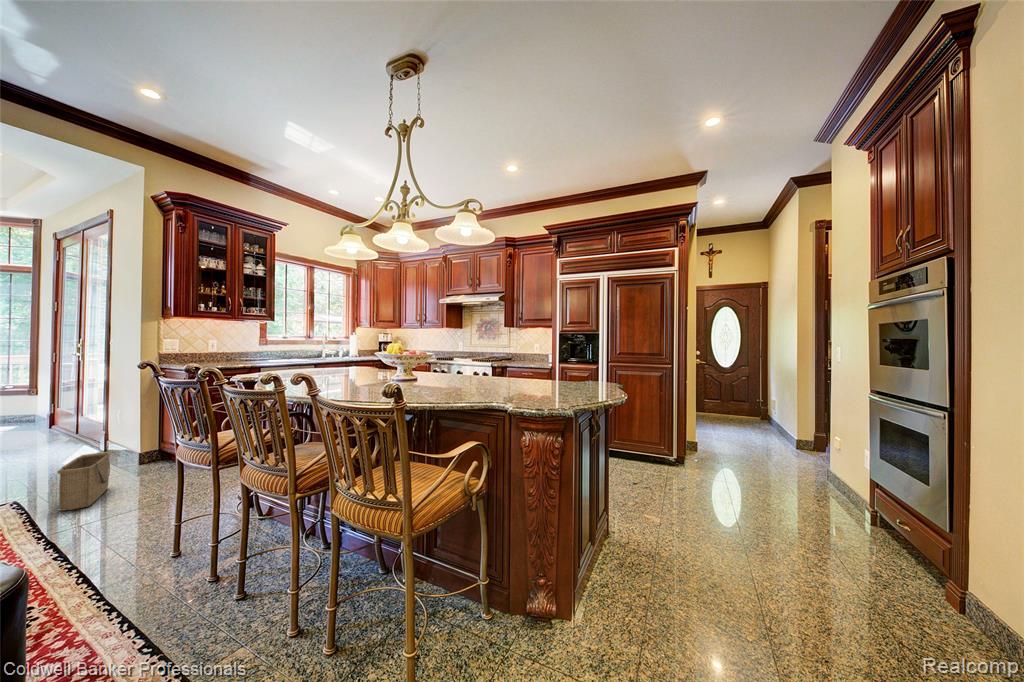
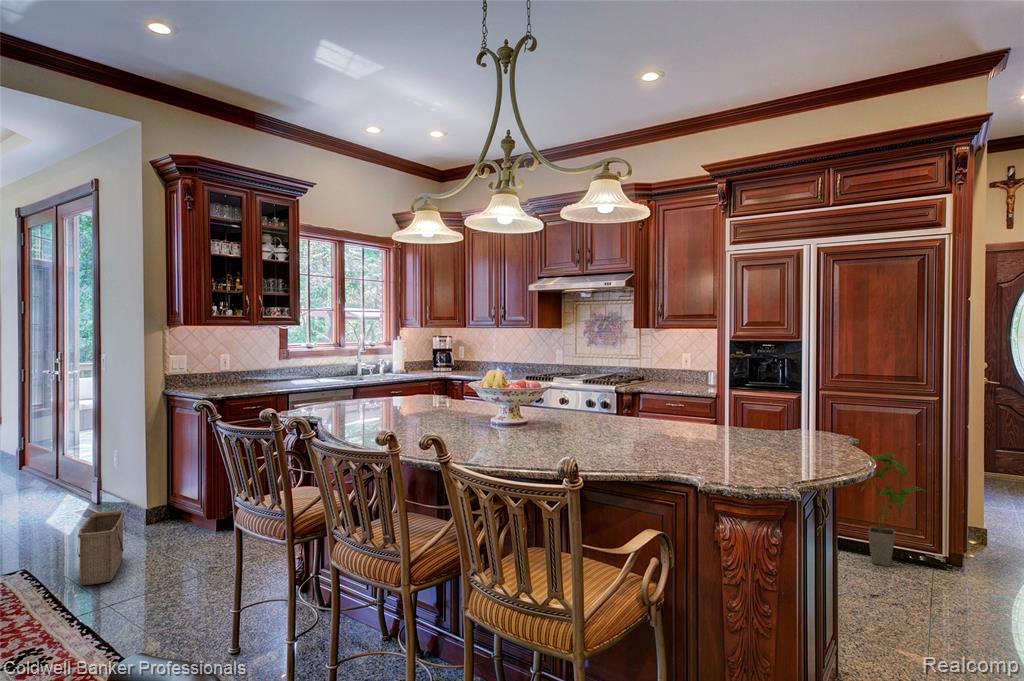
house plant: none [631,399,670,469] -> present [861,453,925,566]

